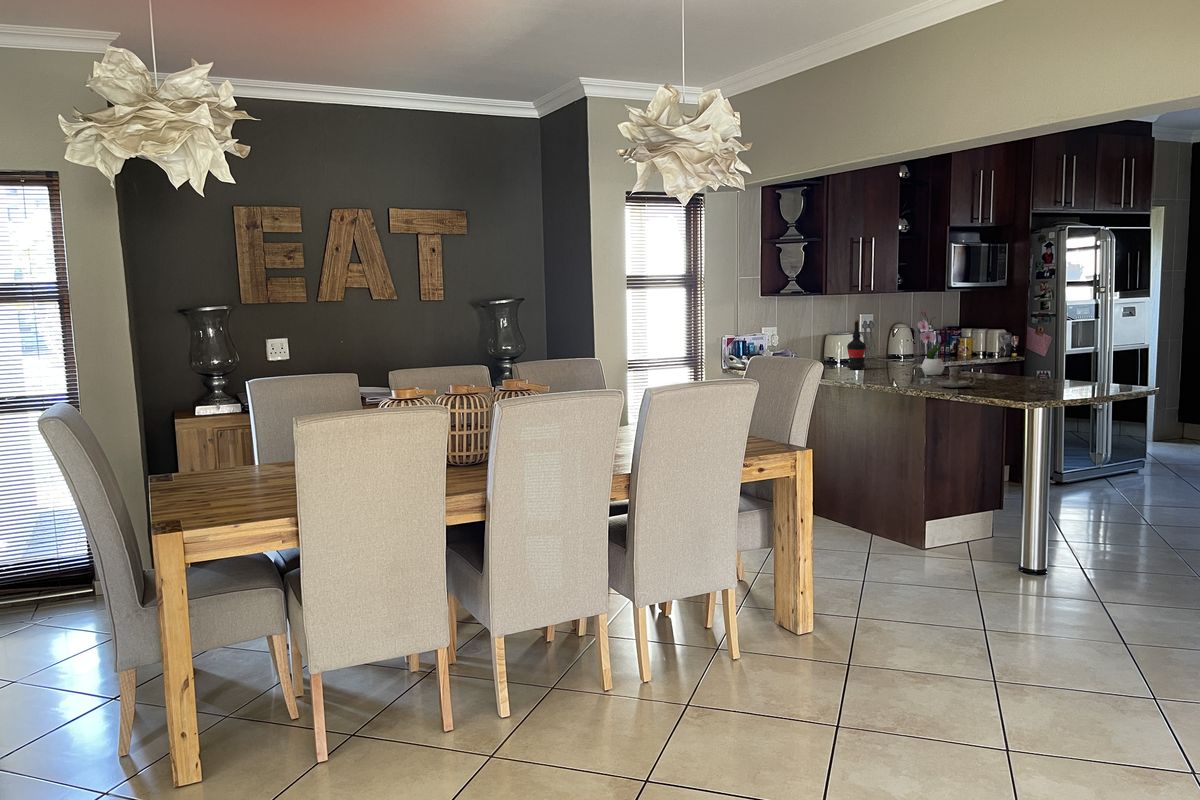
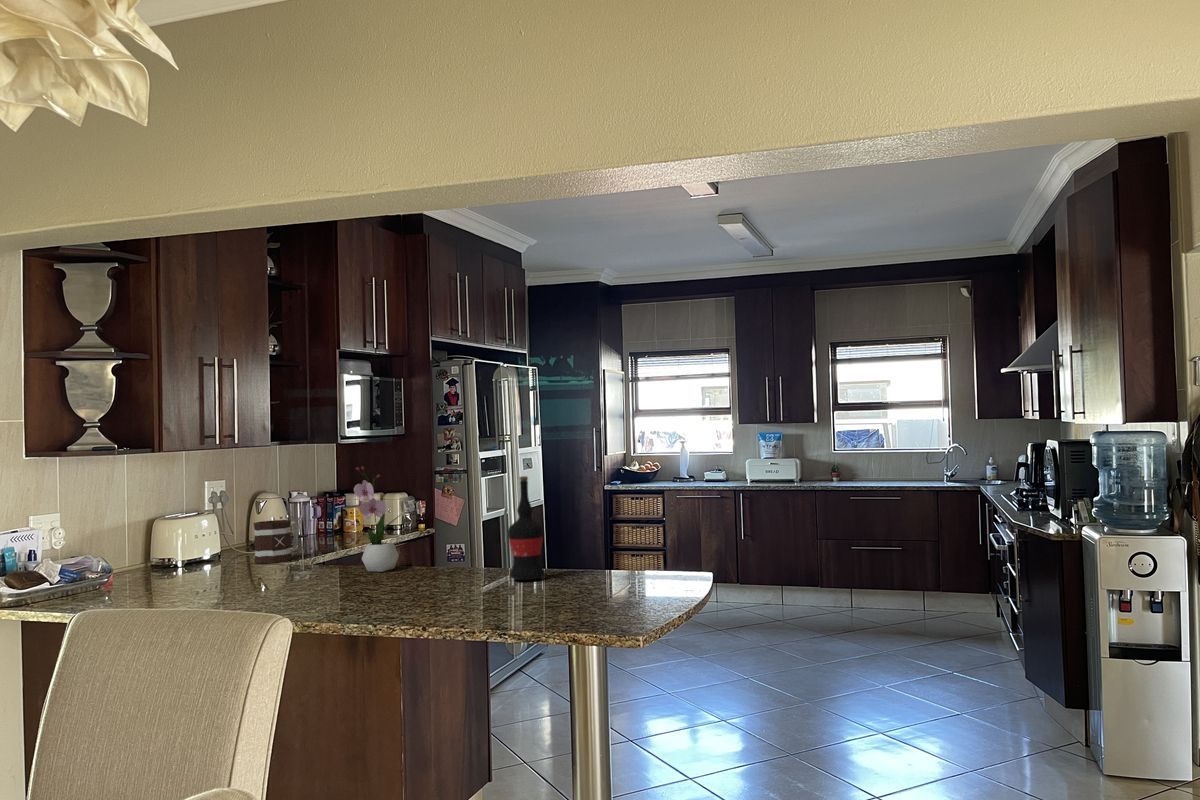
wine bottle: present [847,319,866,369] -> present [508,476,545,580]
mug: none [876,341,905,367] -> present [254,520,298,564]
candle holder: present [937,367,976,388] -> none [447,557,514,595]

